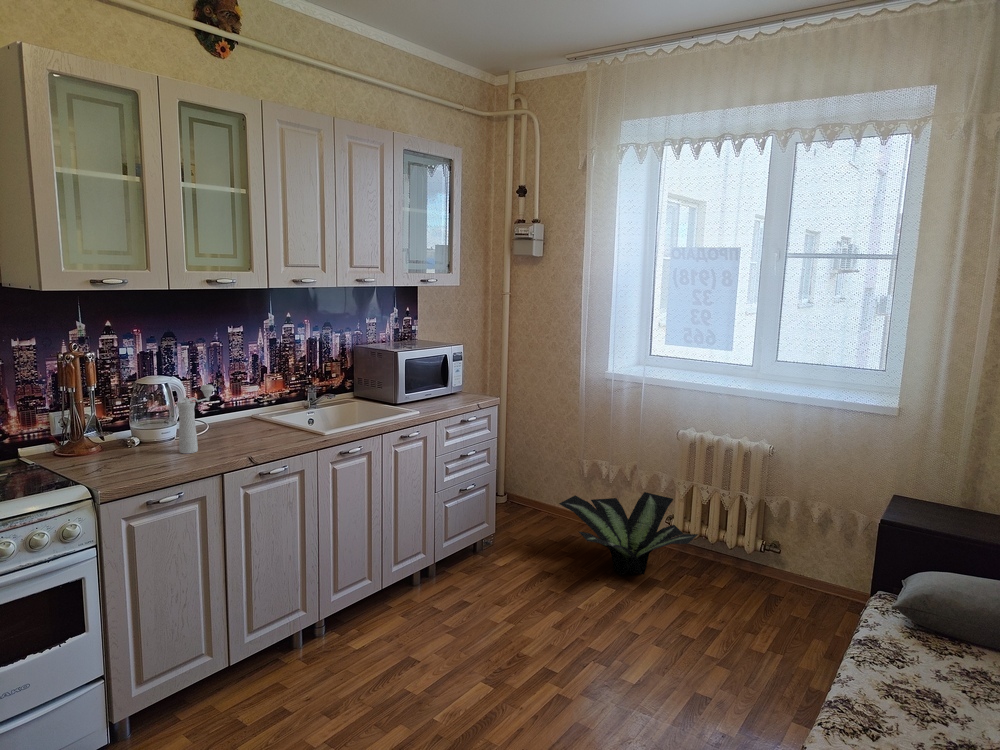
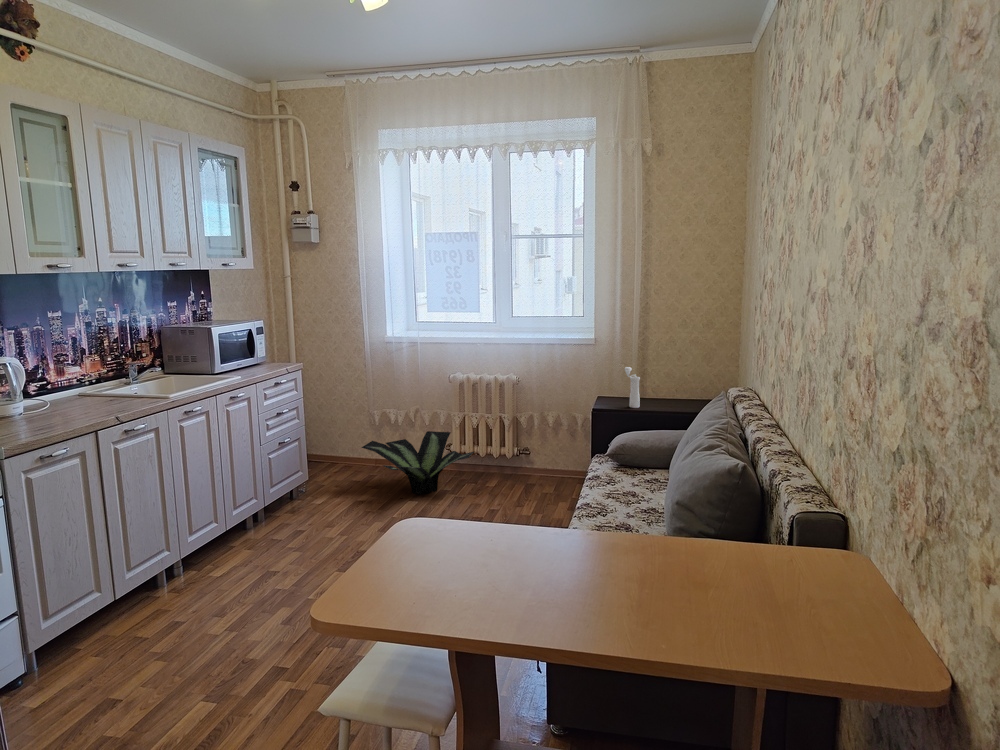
pepper mill: present [177,385,214,454] -> present [624,367,640,408]

